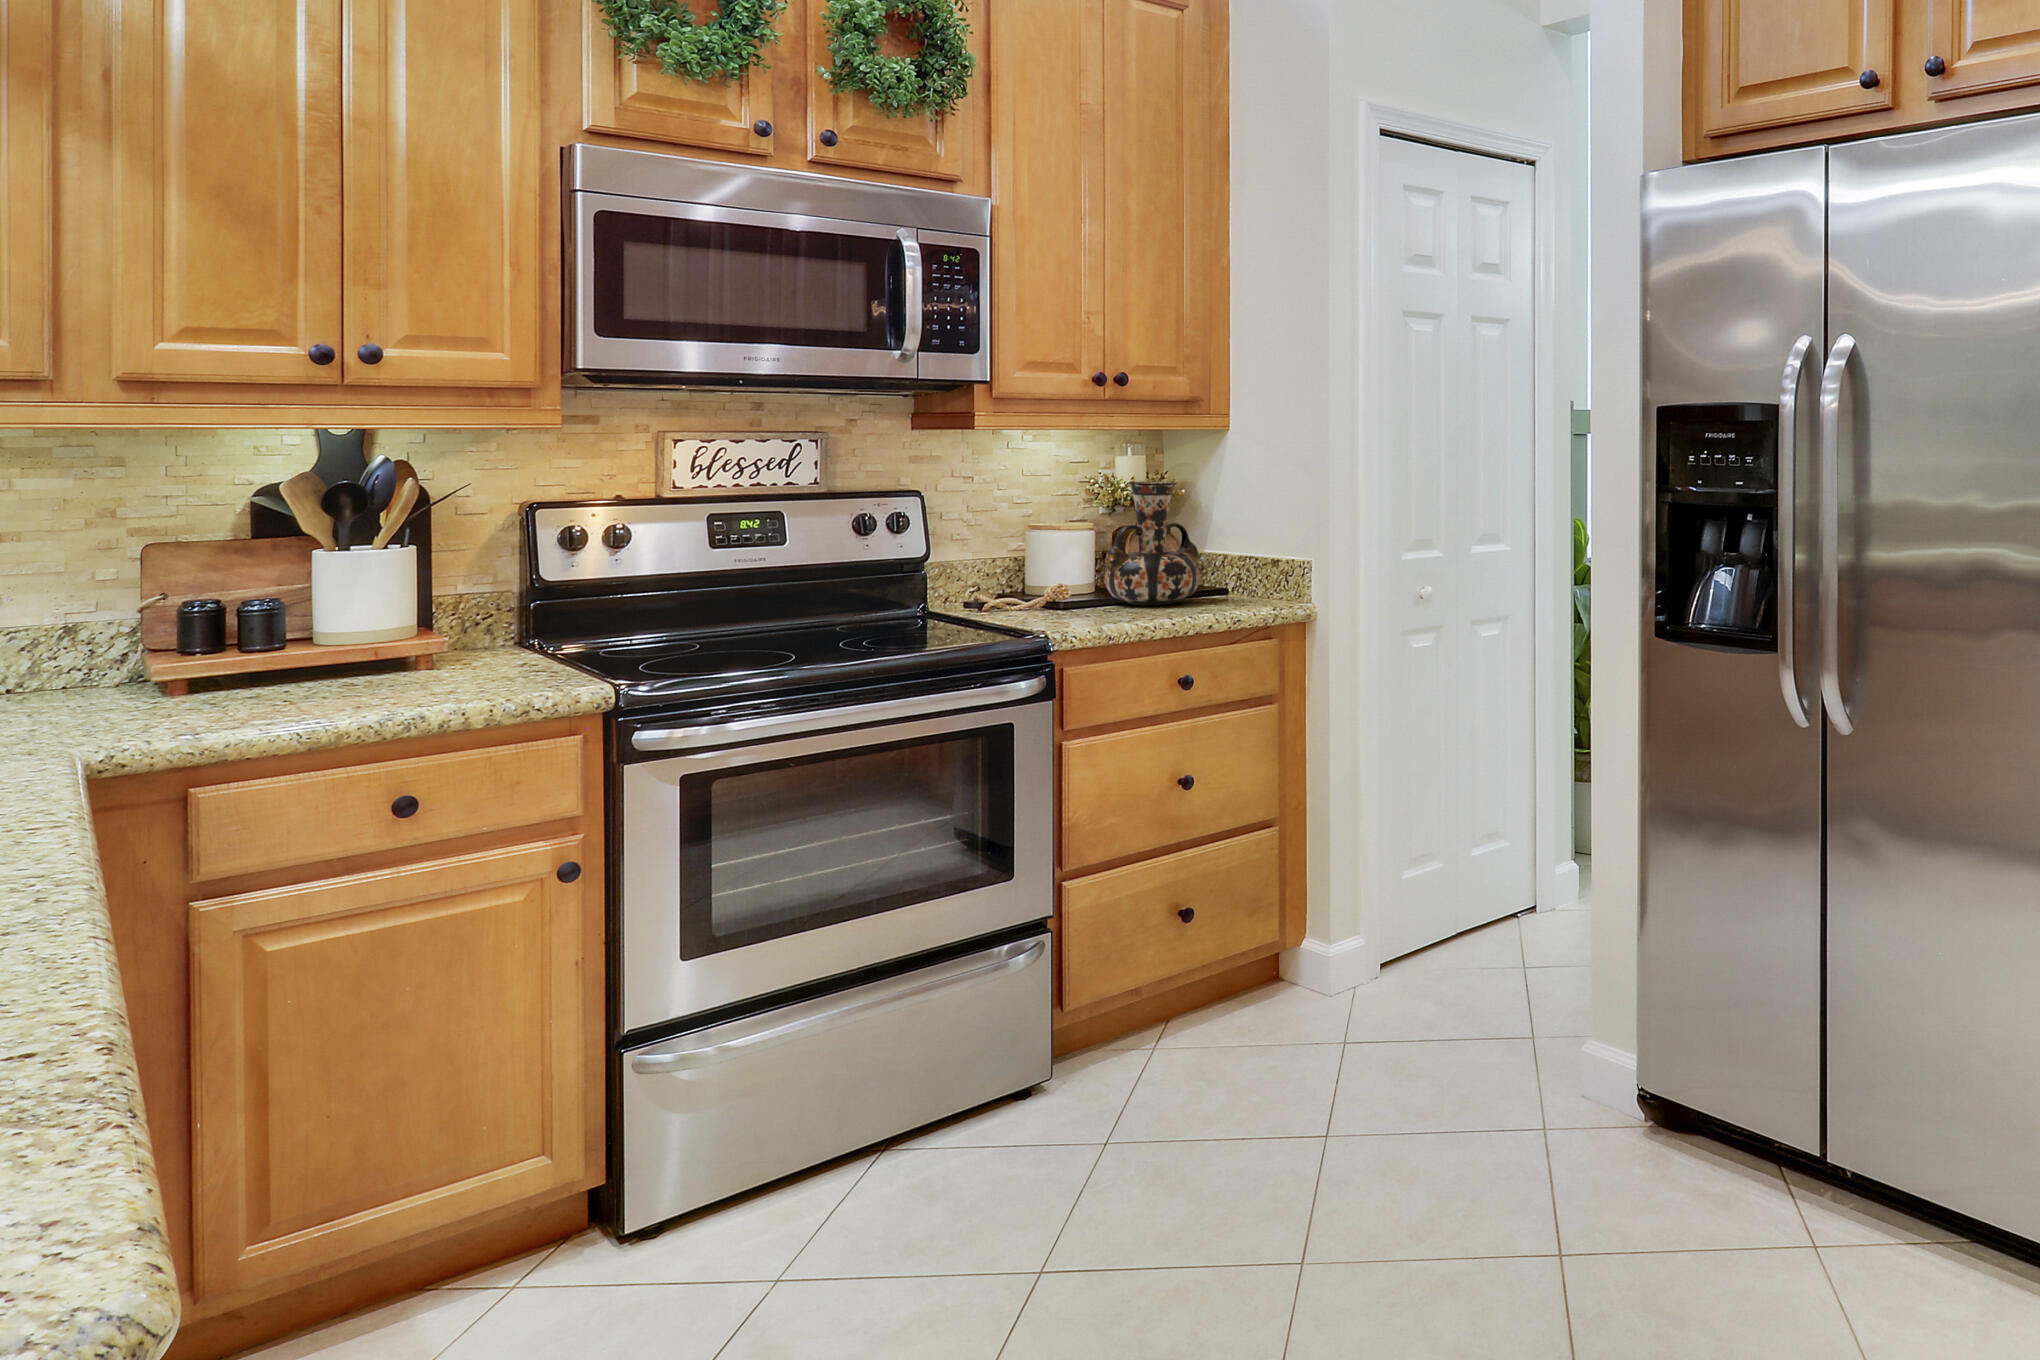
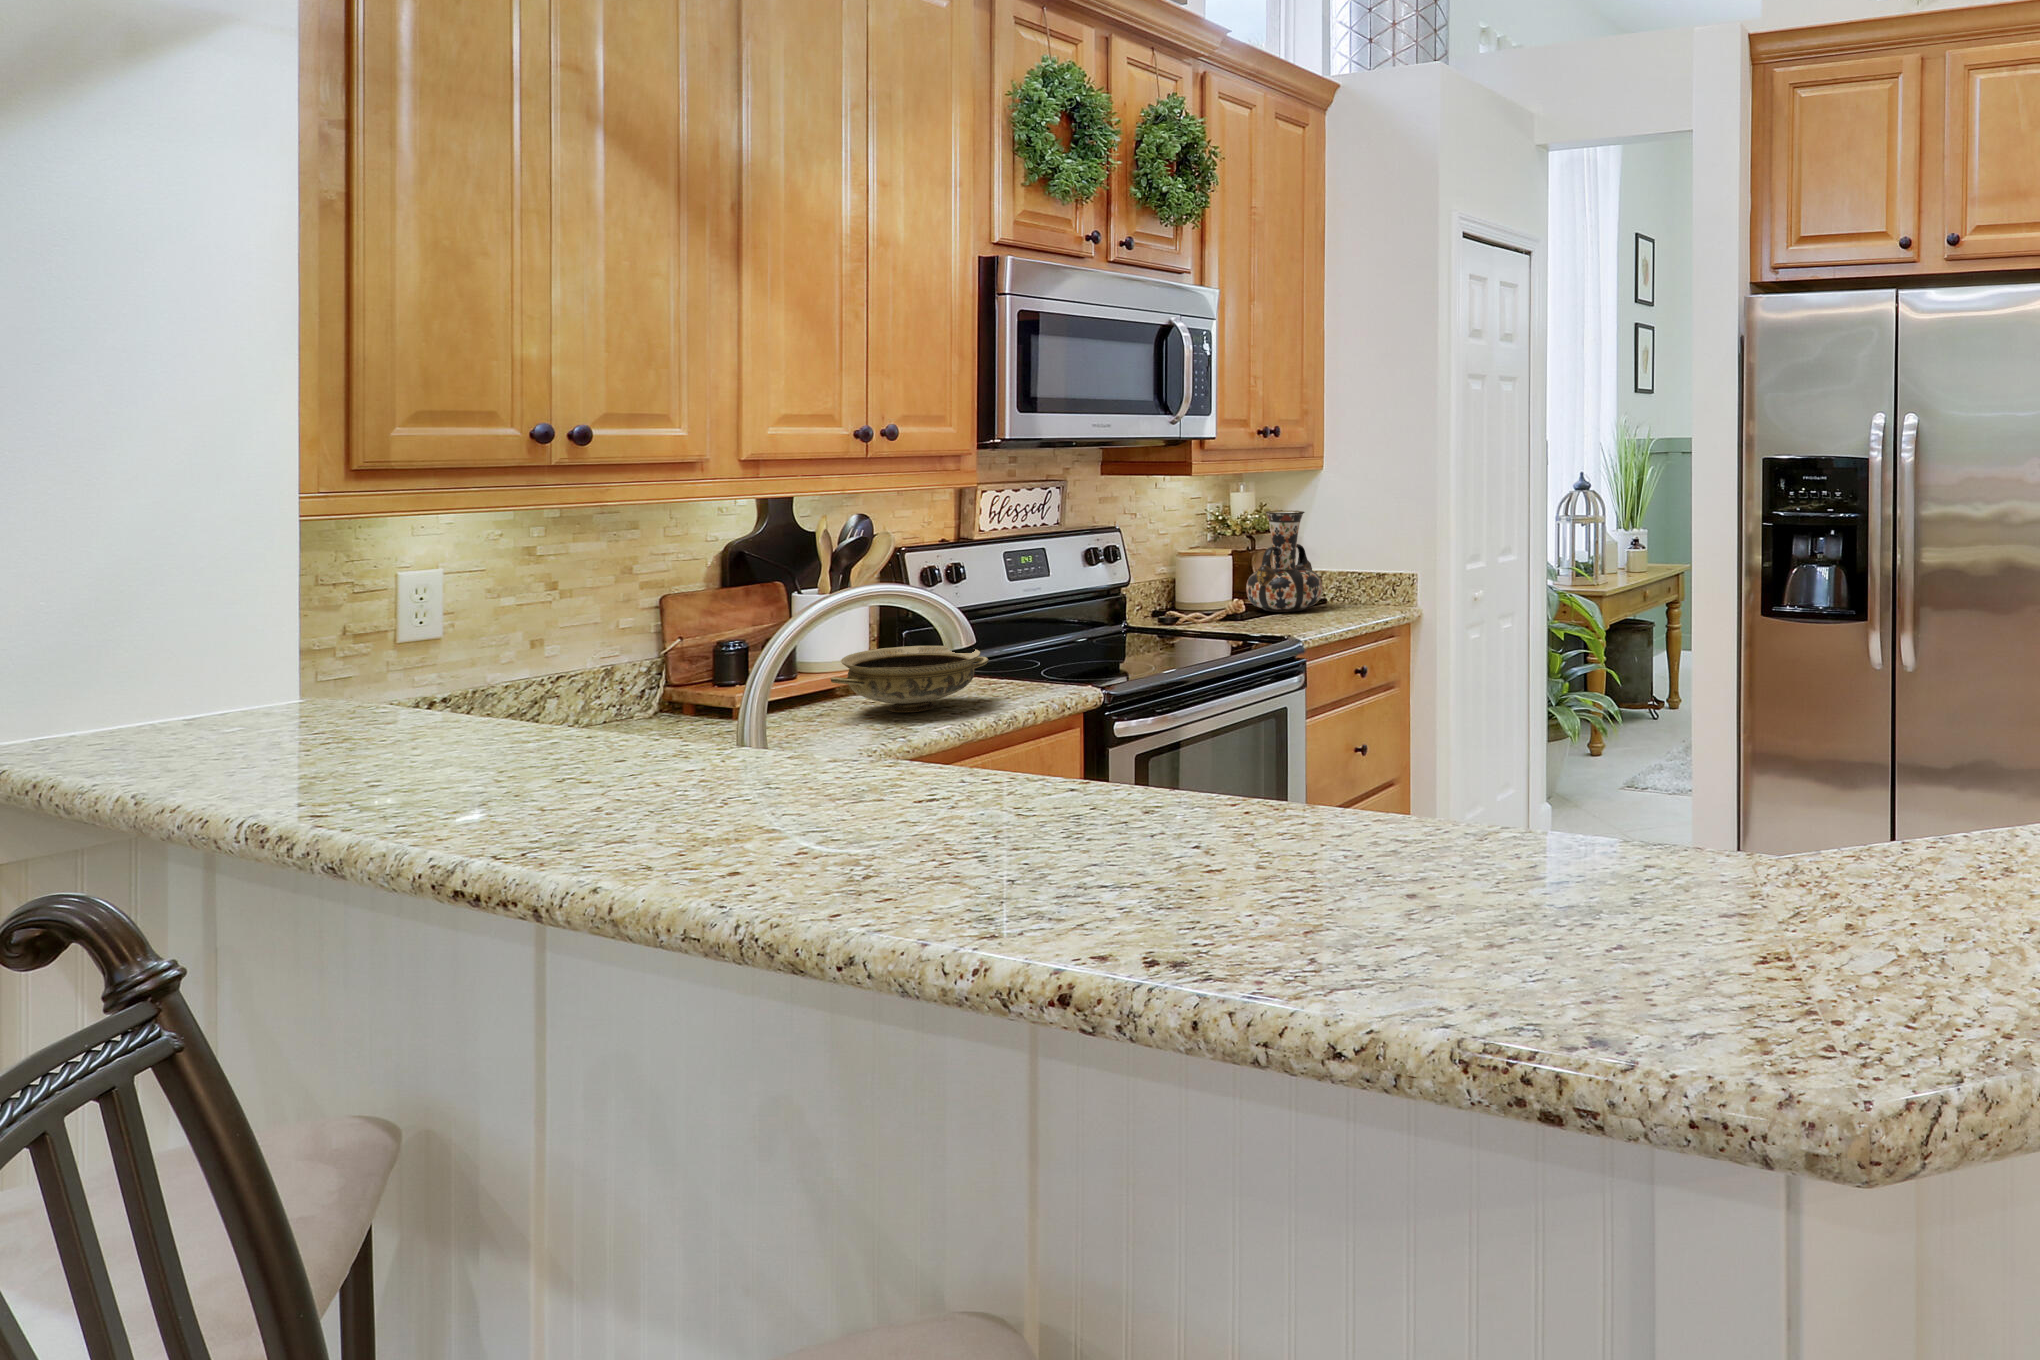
ceramic bowl: none [236,618,488,697] -> present [831,646,989,712]

